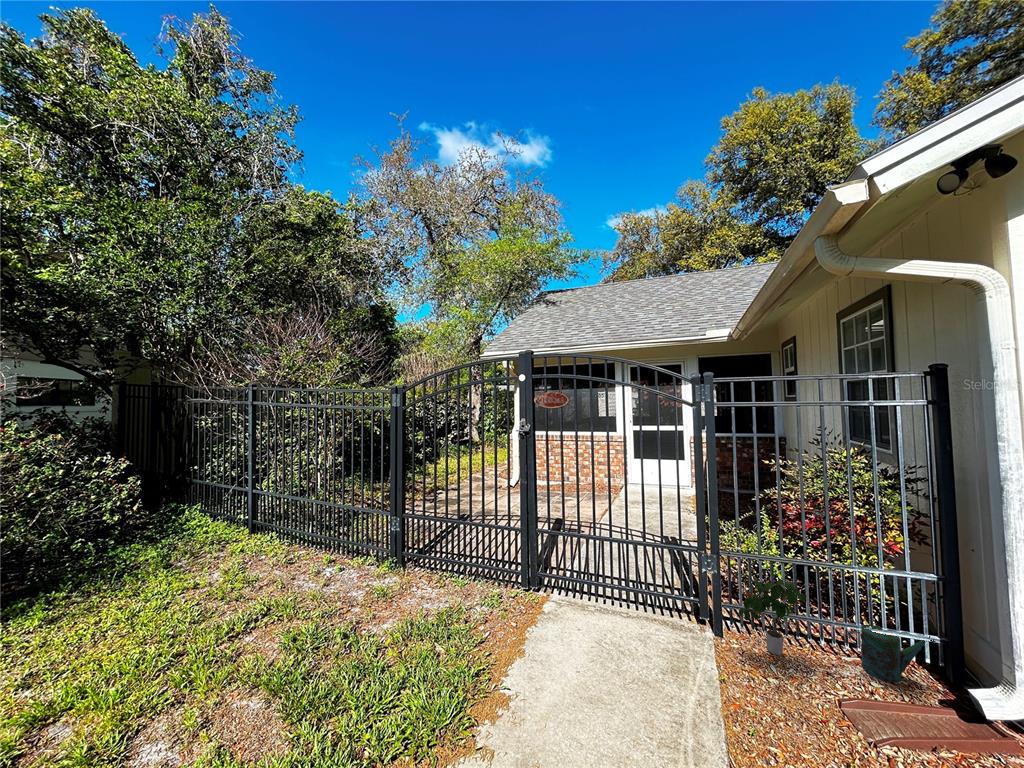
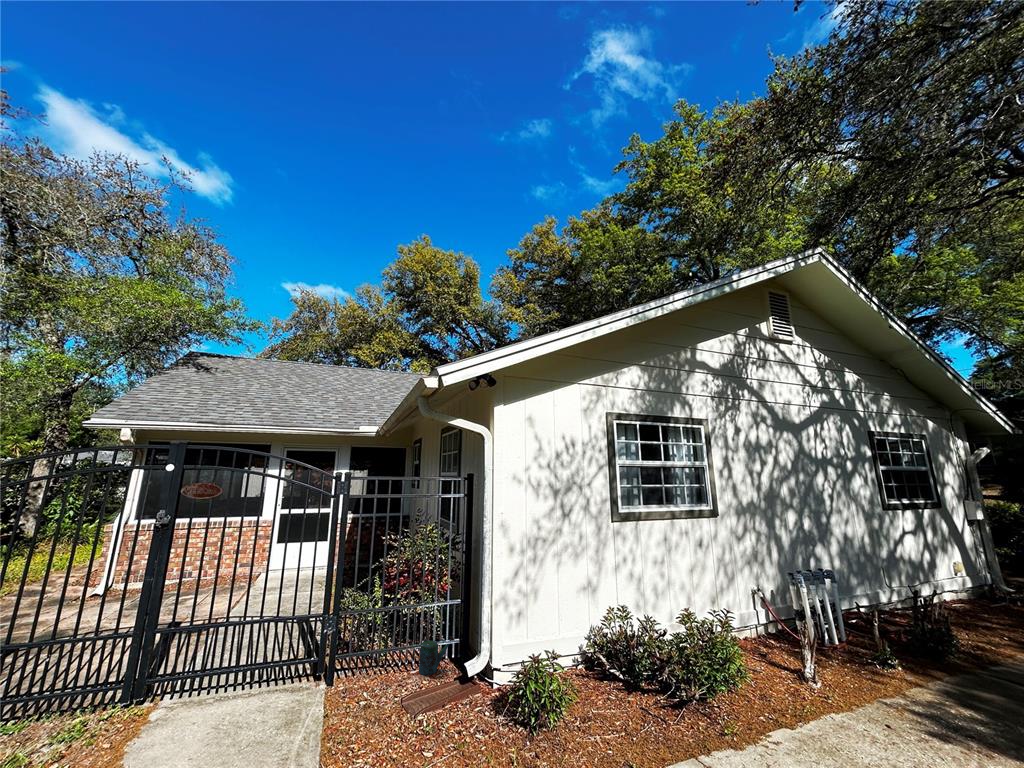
potted plant: present [739,580,806,655] -> none [346,624,393,683]

